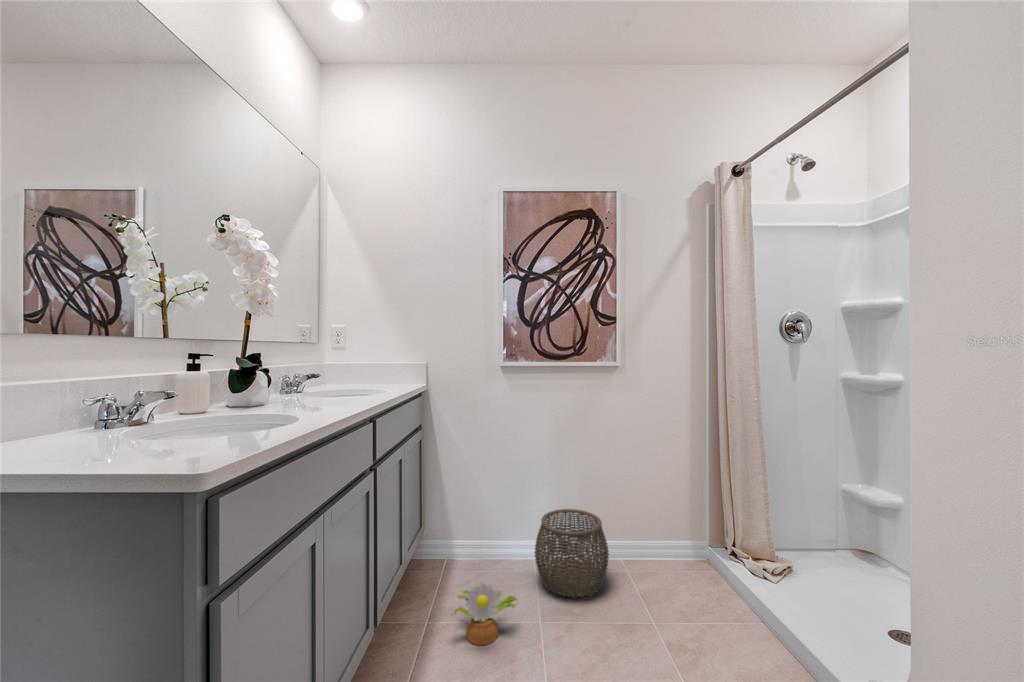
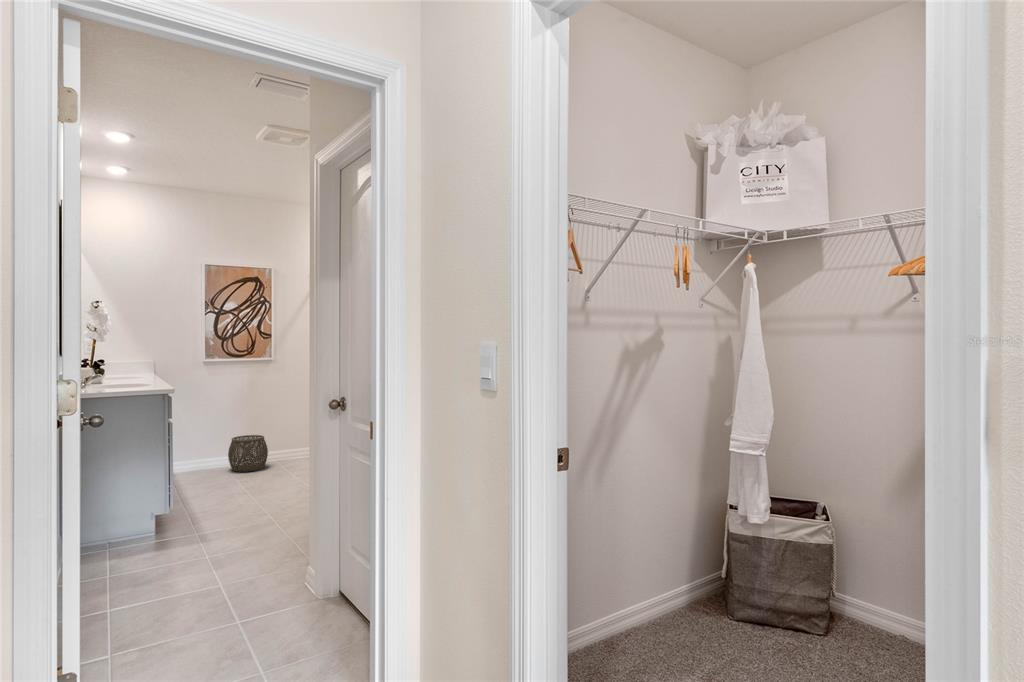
decorative plant: present [452,582,517,645] -> none [193,456,225,486]

